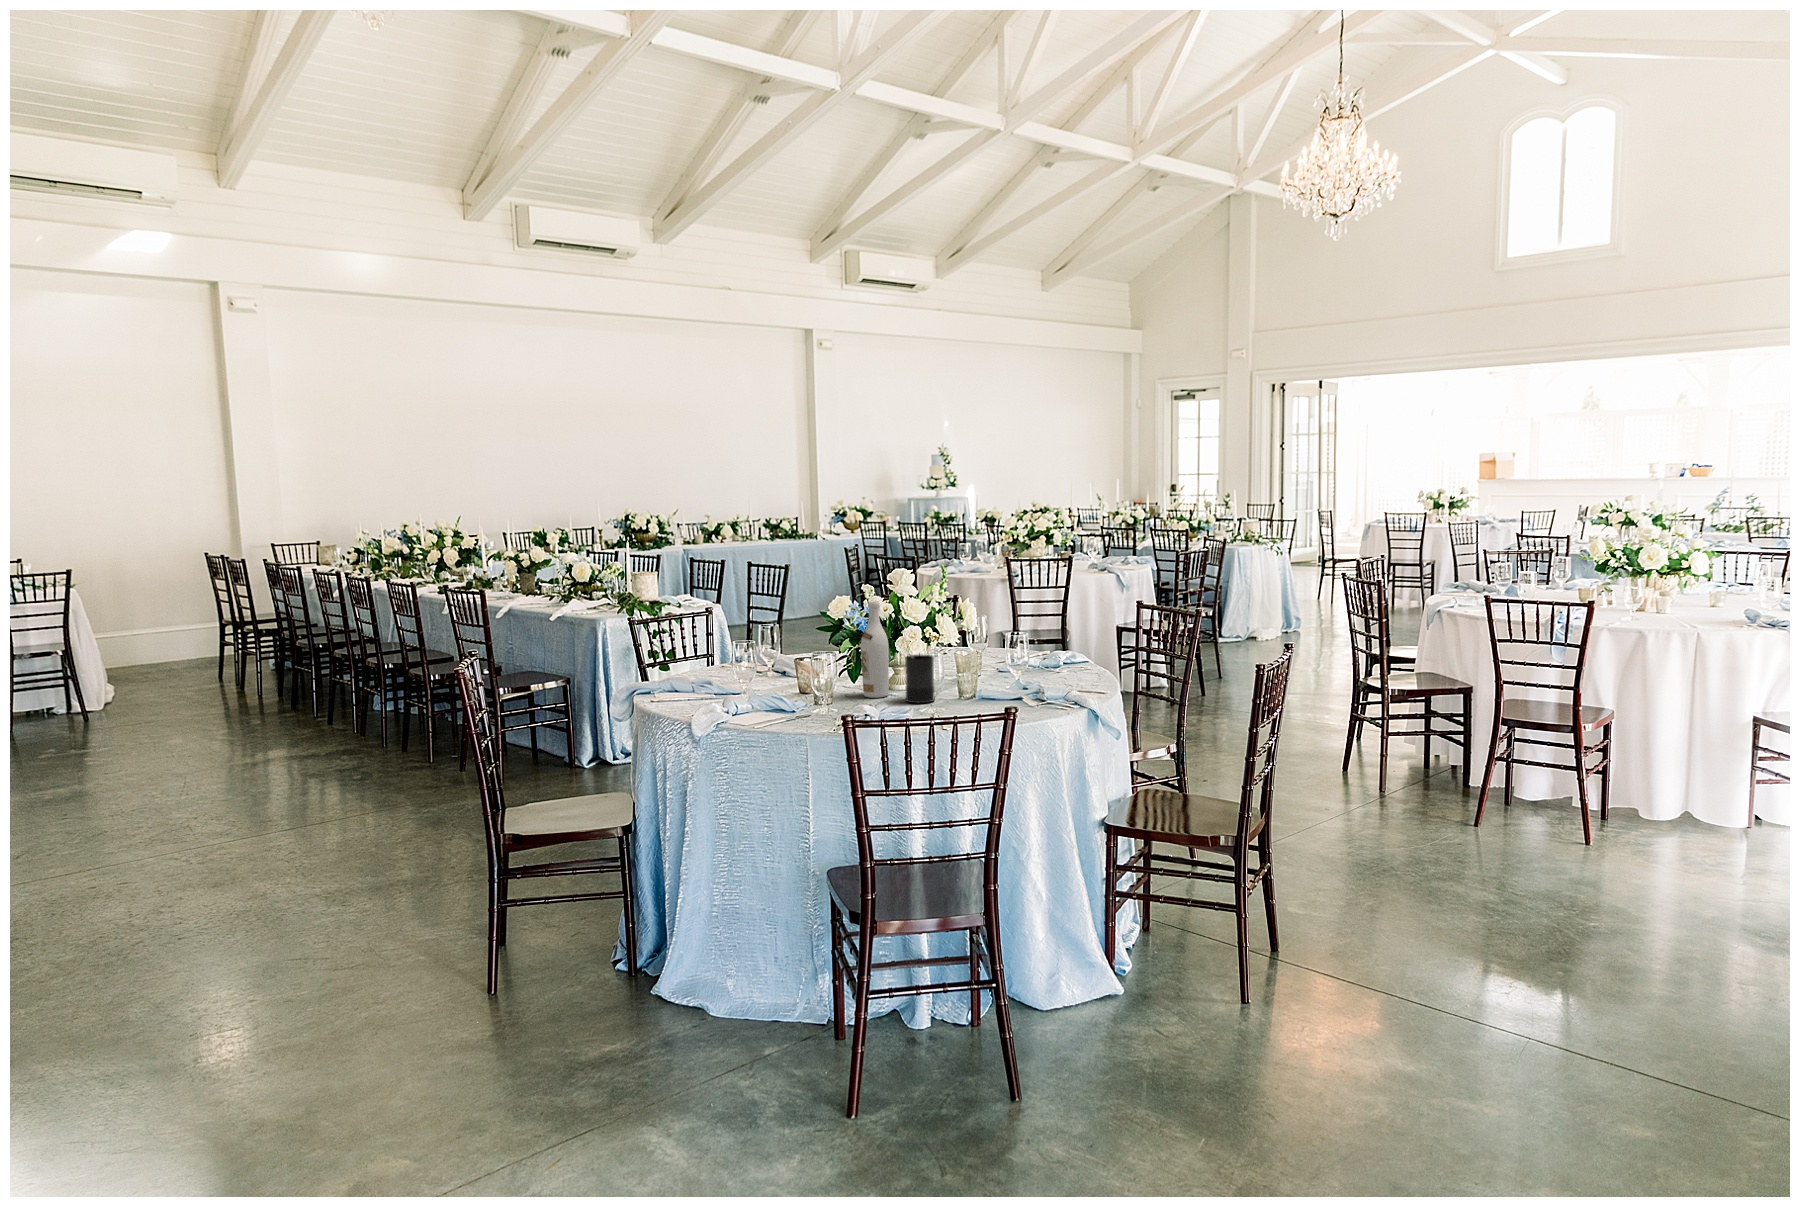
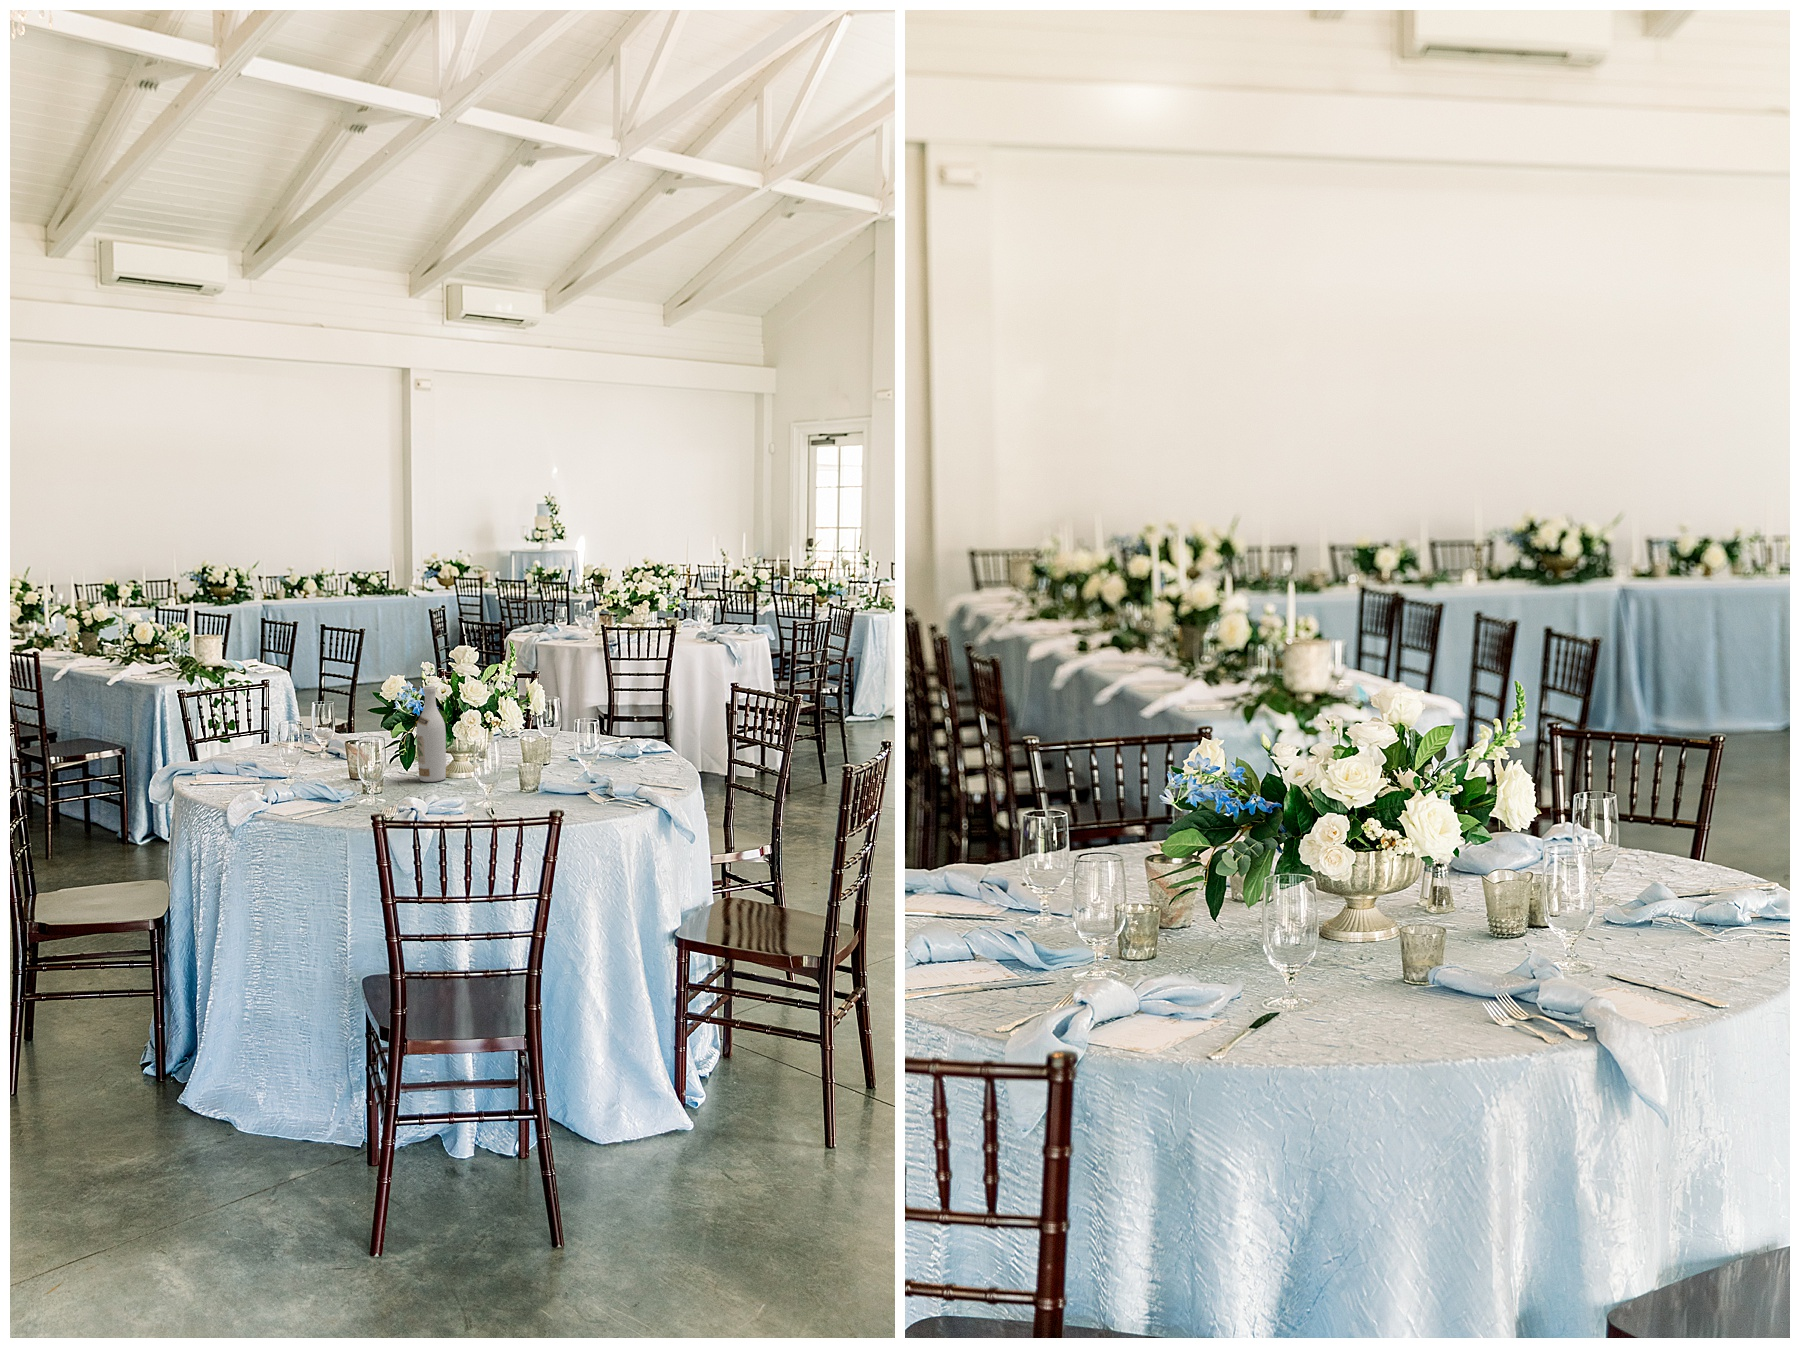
candle: present [905,655,934,703] -> none [460,736,492,787]

